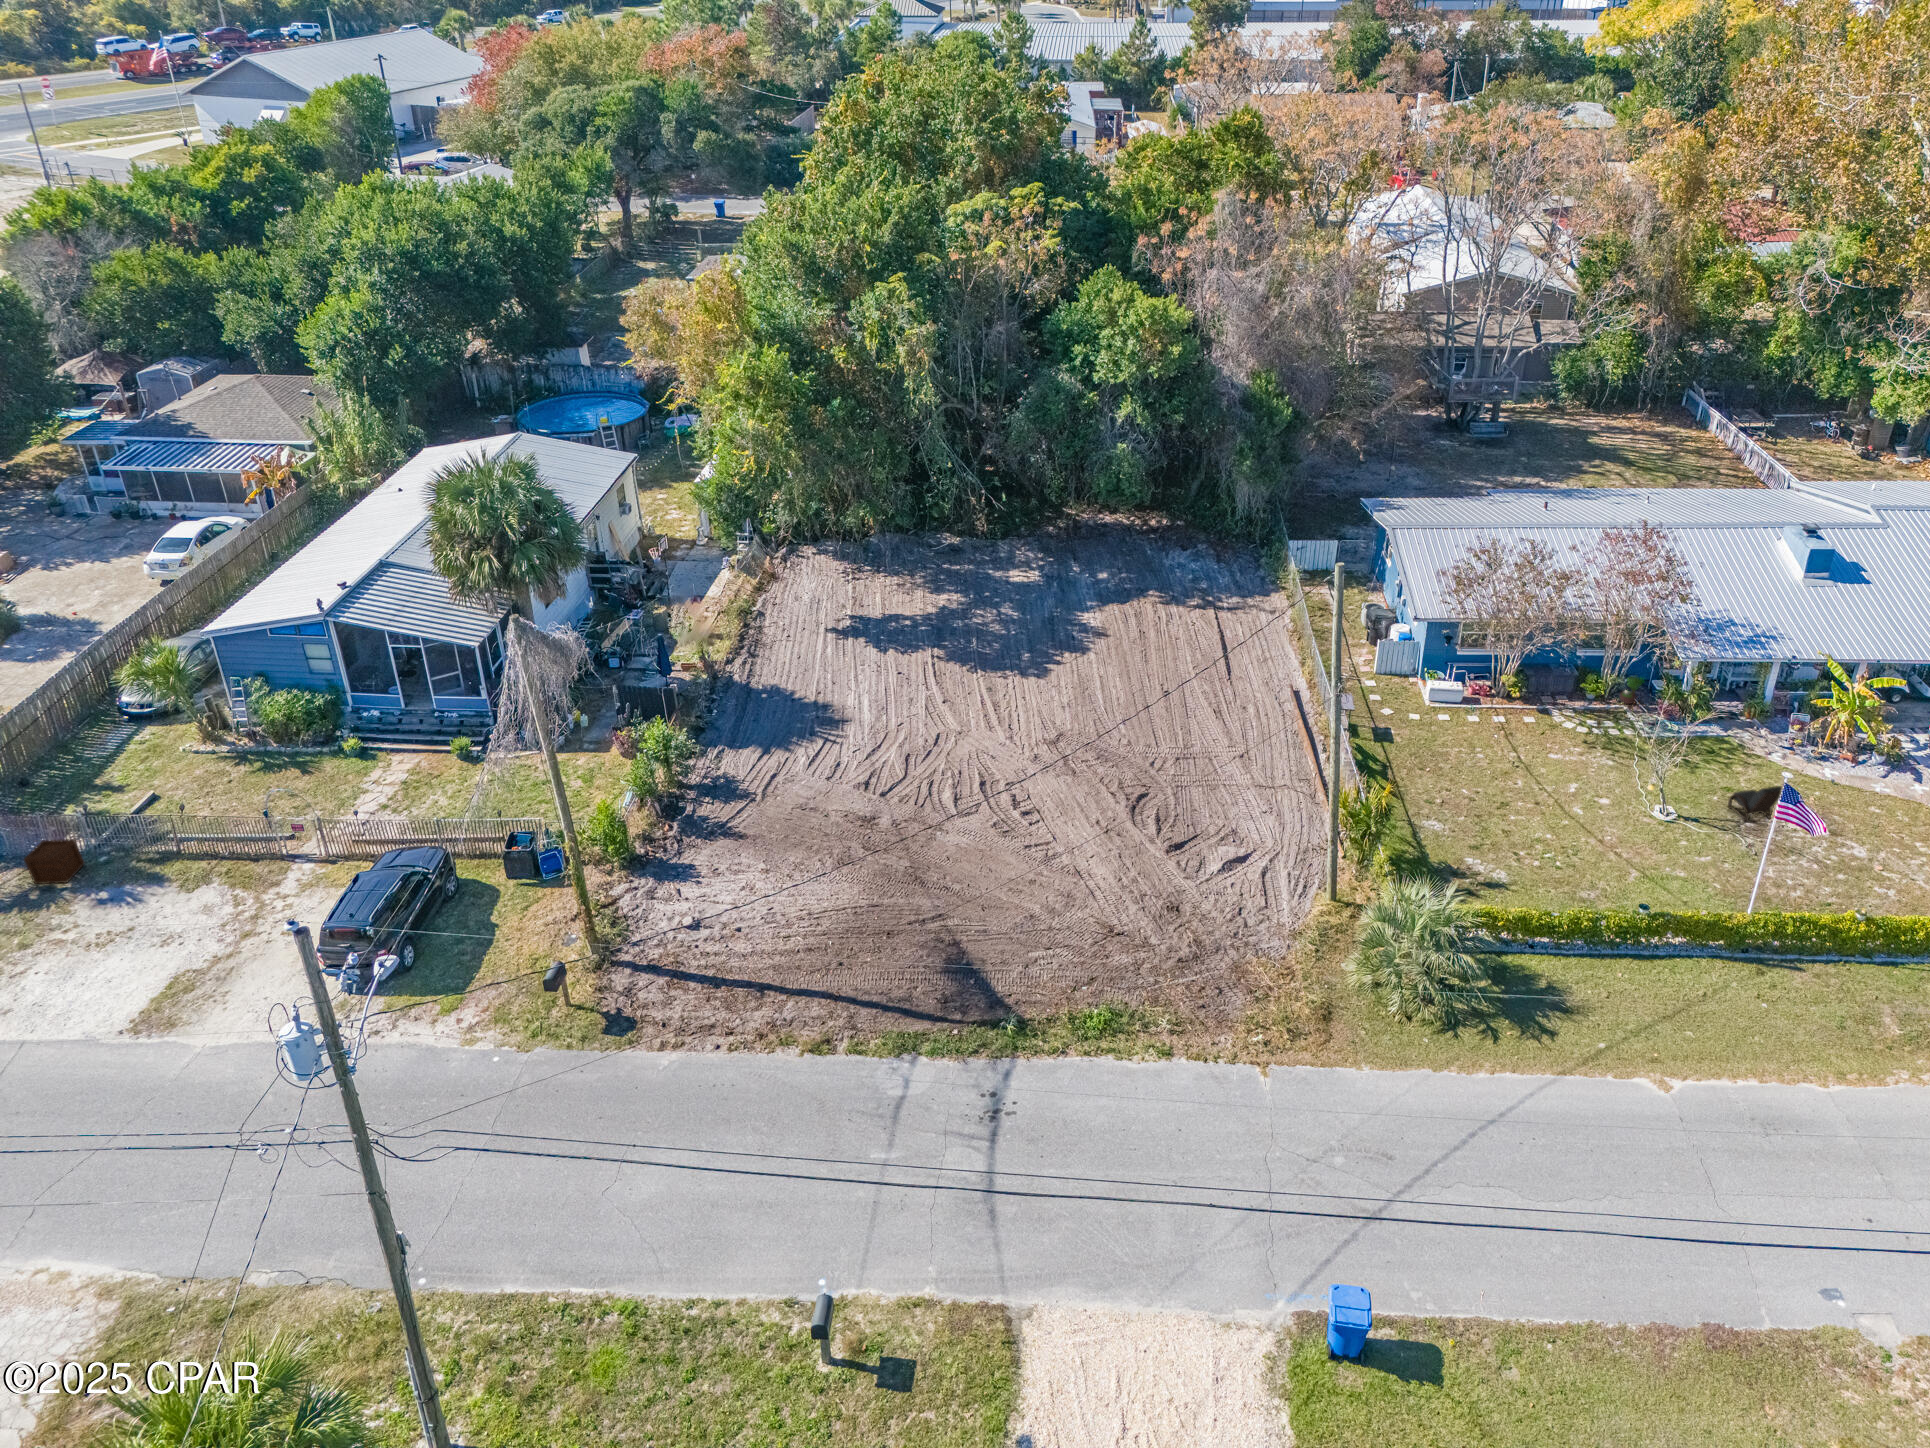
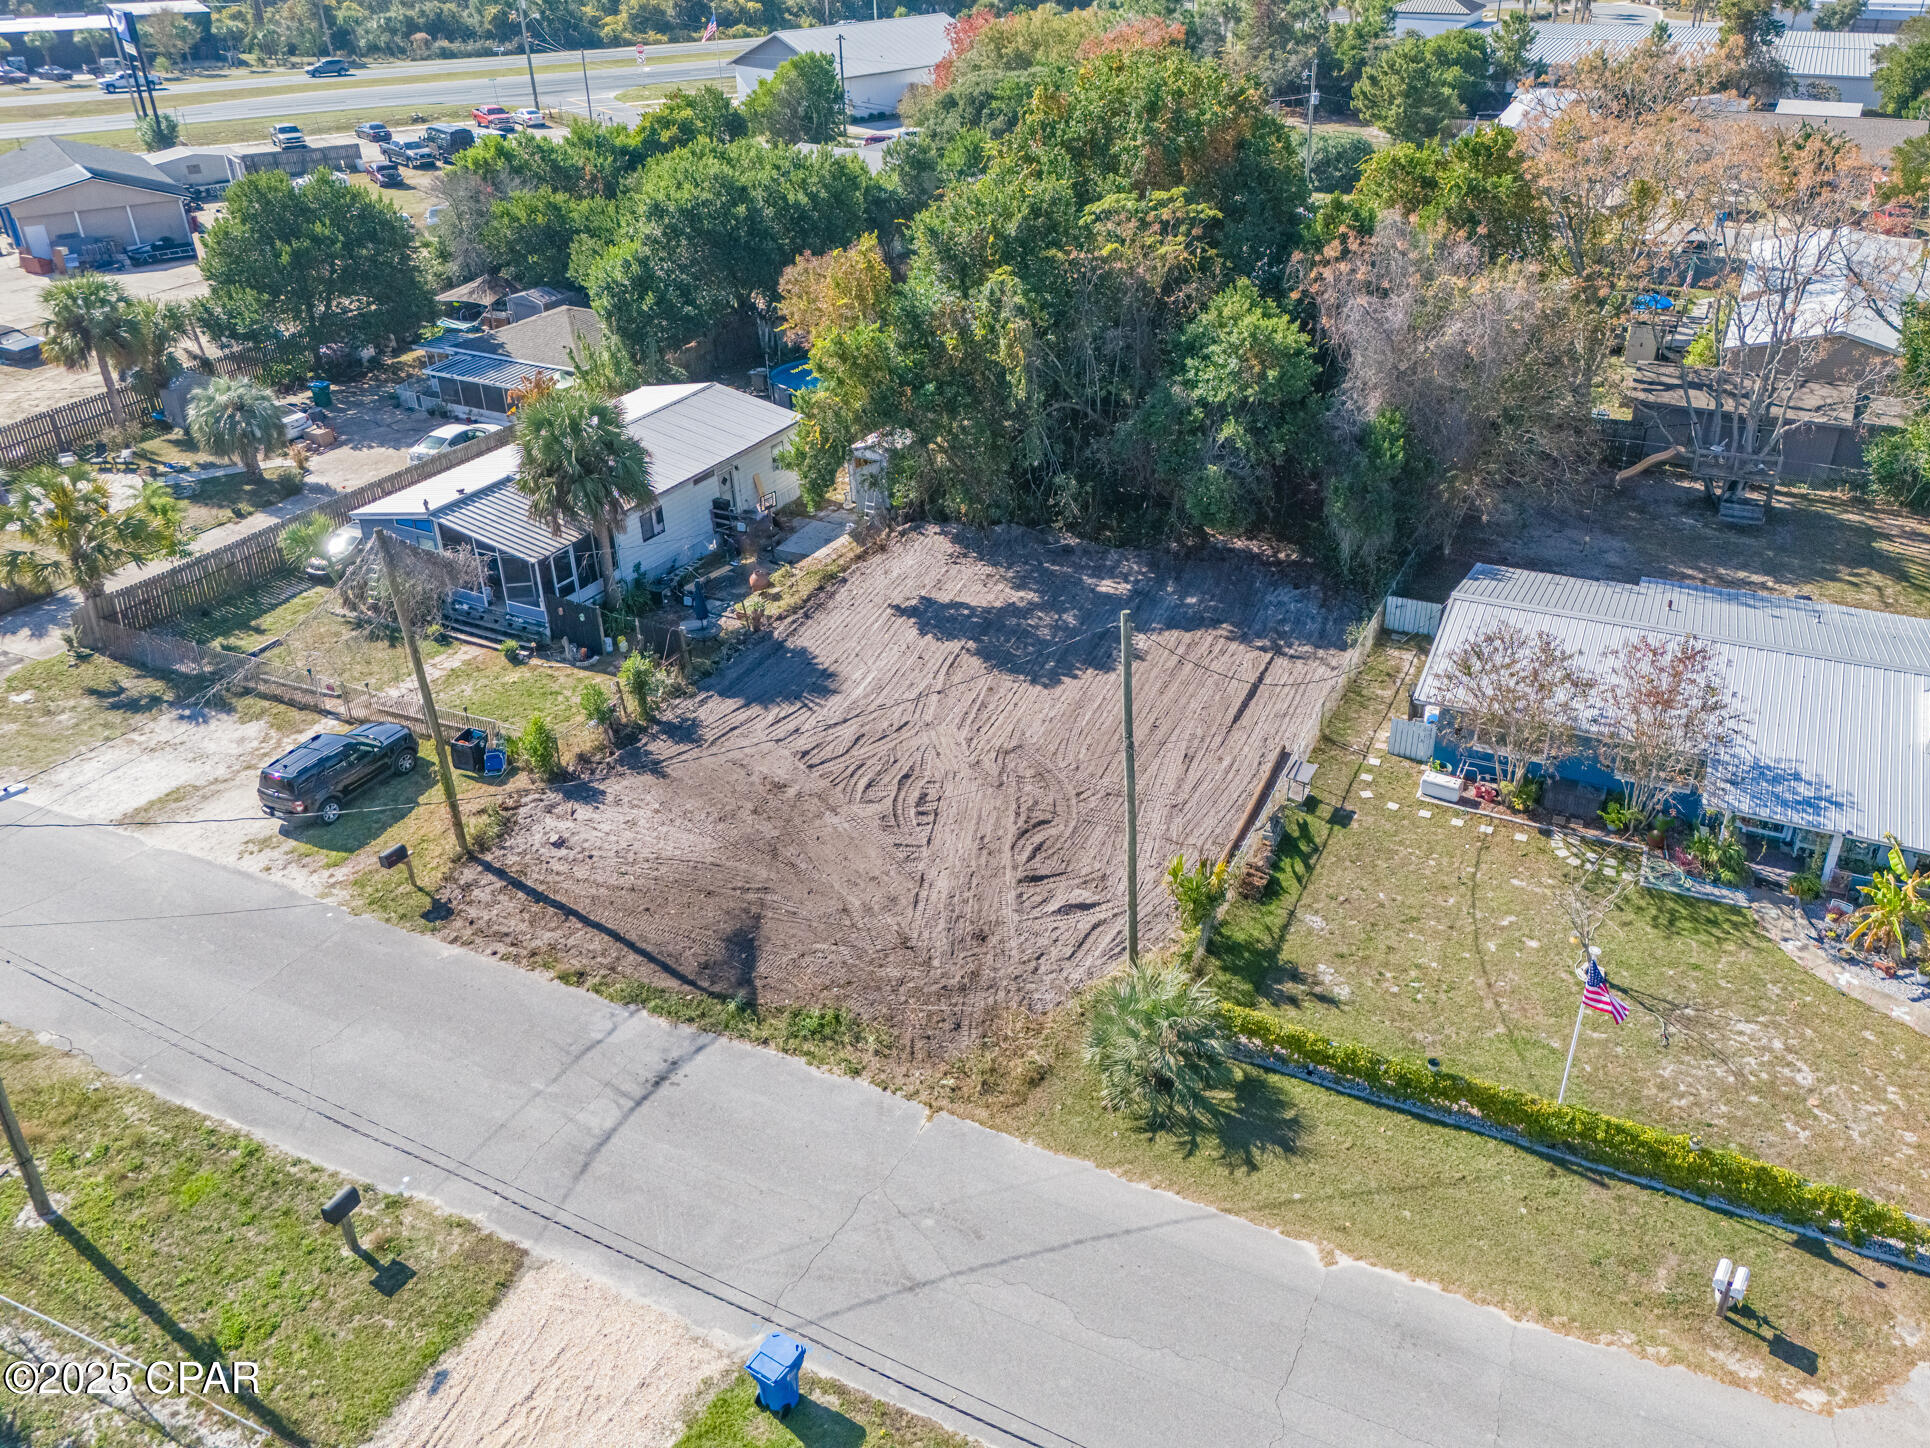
lounge chair: present [1728,786,1782,822] -> none [1680,972,1735,1013]
wooden crate: present [24,839,84,884] -> none [149,660,198,698]

